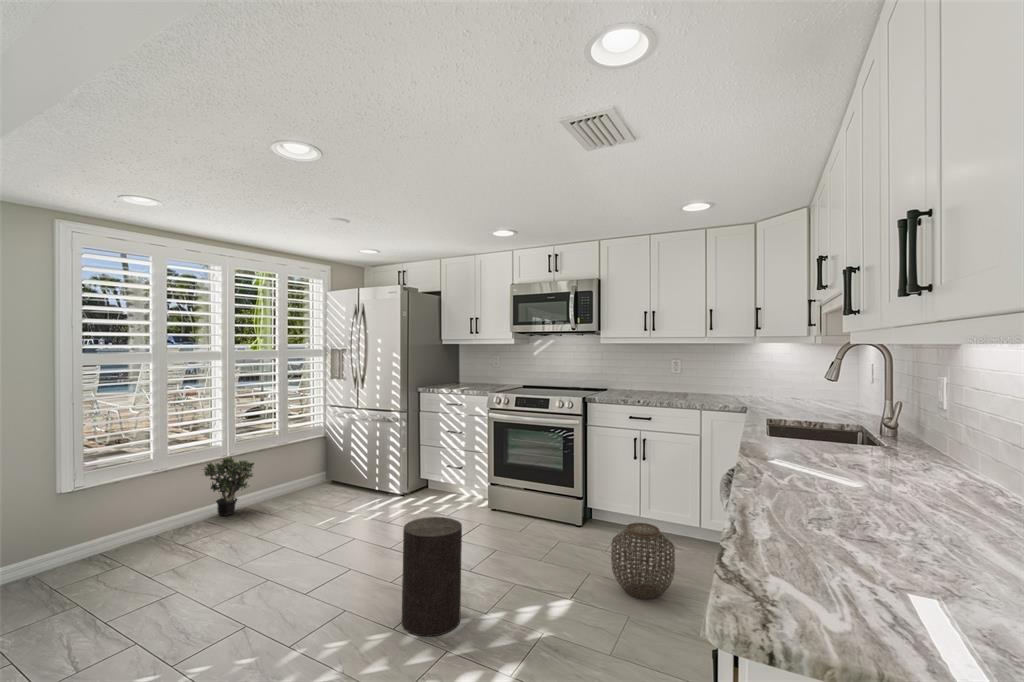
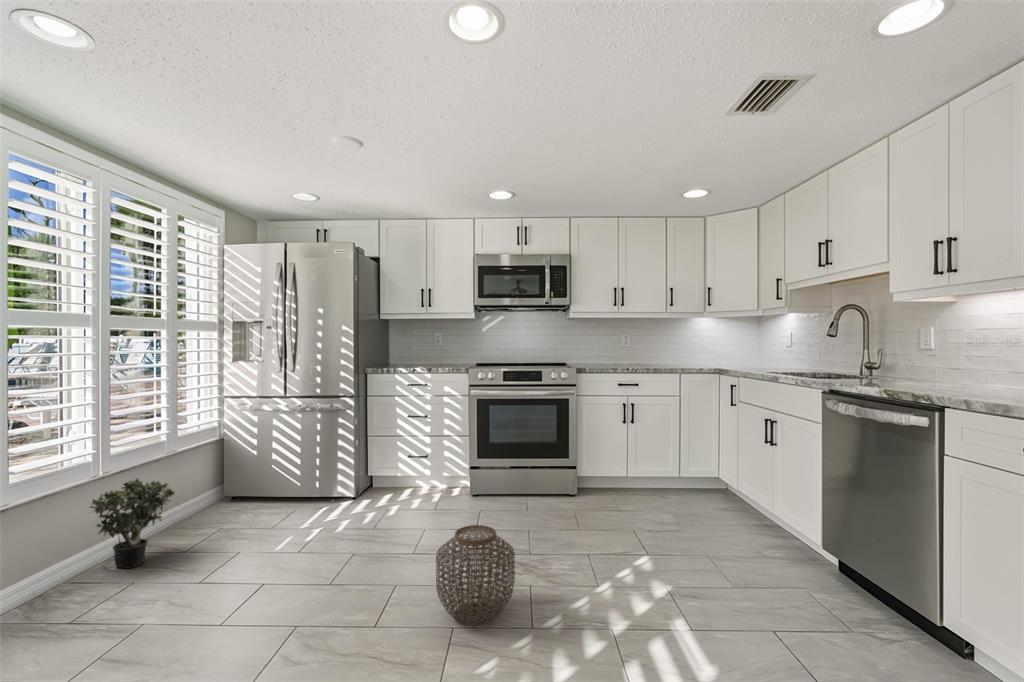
stool: present [402,517,462,636] -> none [568,494,632,624]
woven basket: present [611,523,675,599] -> present [436,525,515,625]

